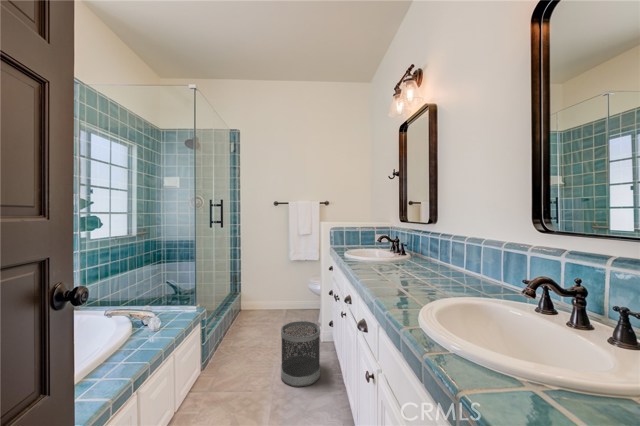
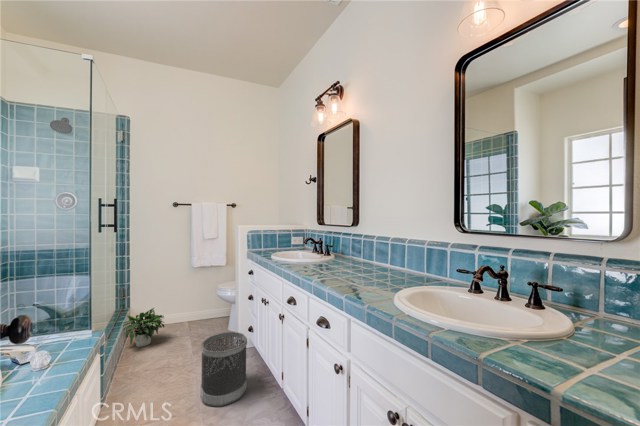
potted plant: none [224,291,265,328] -> present [122,308,164,347]

